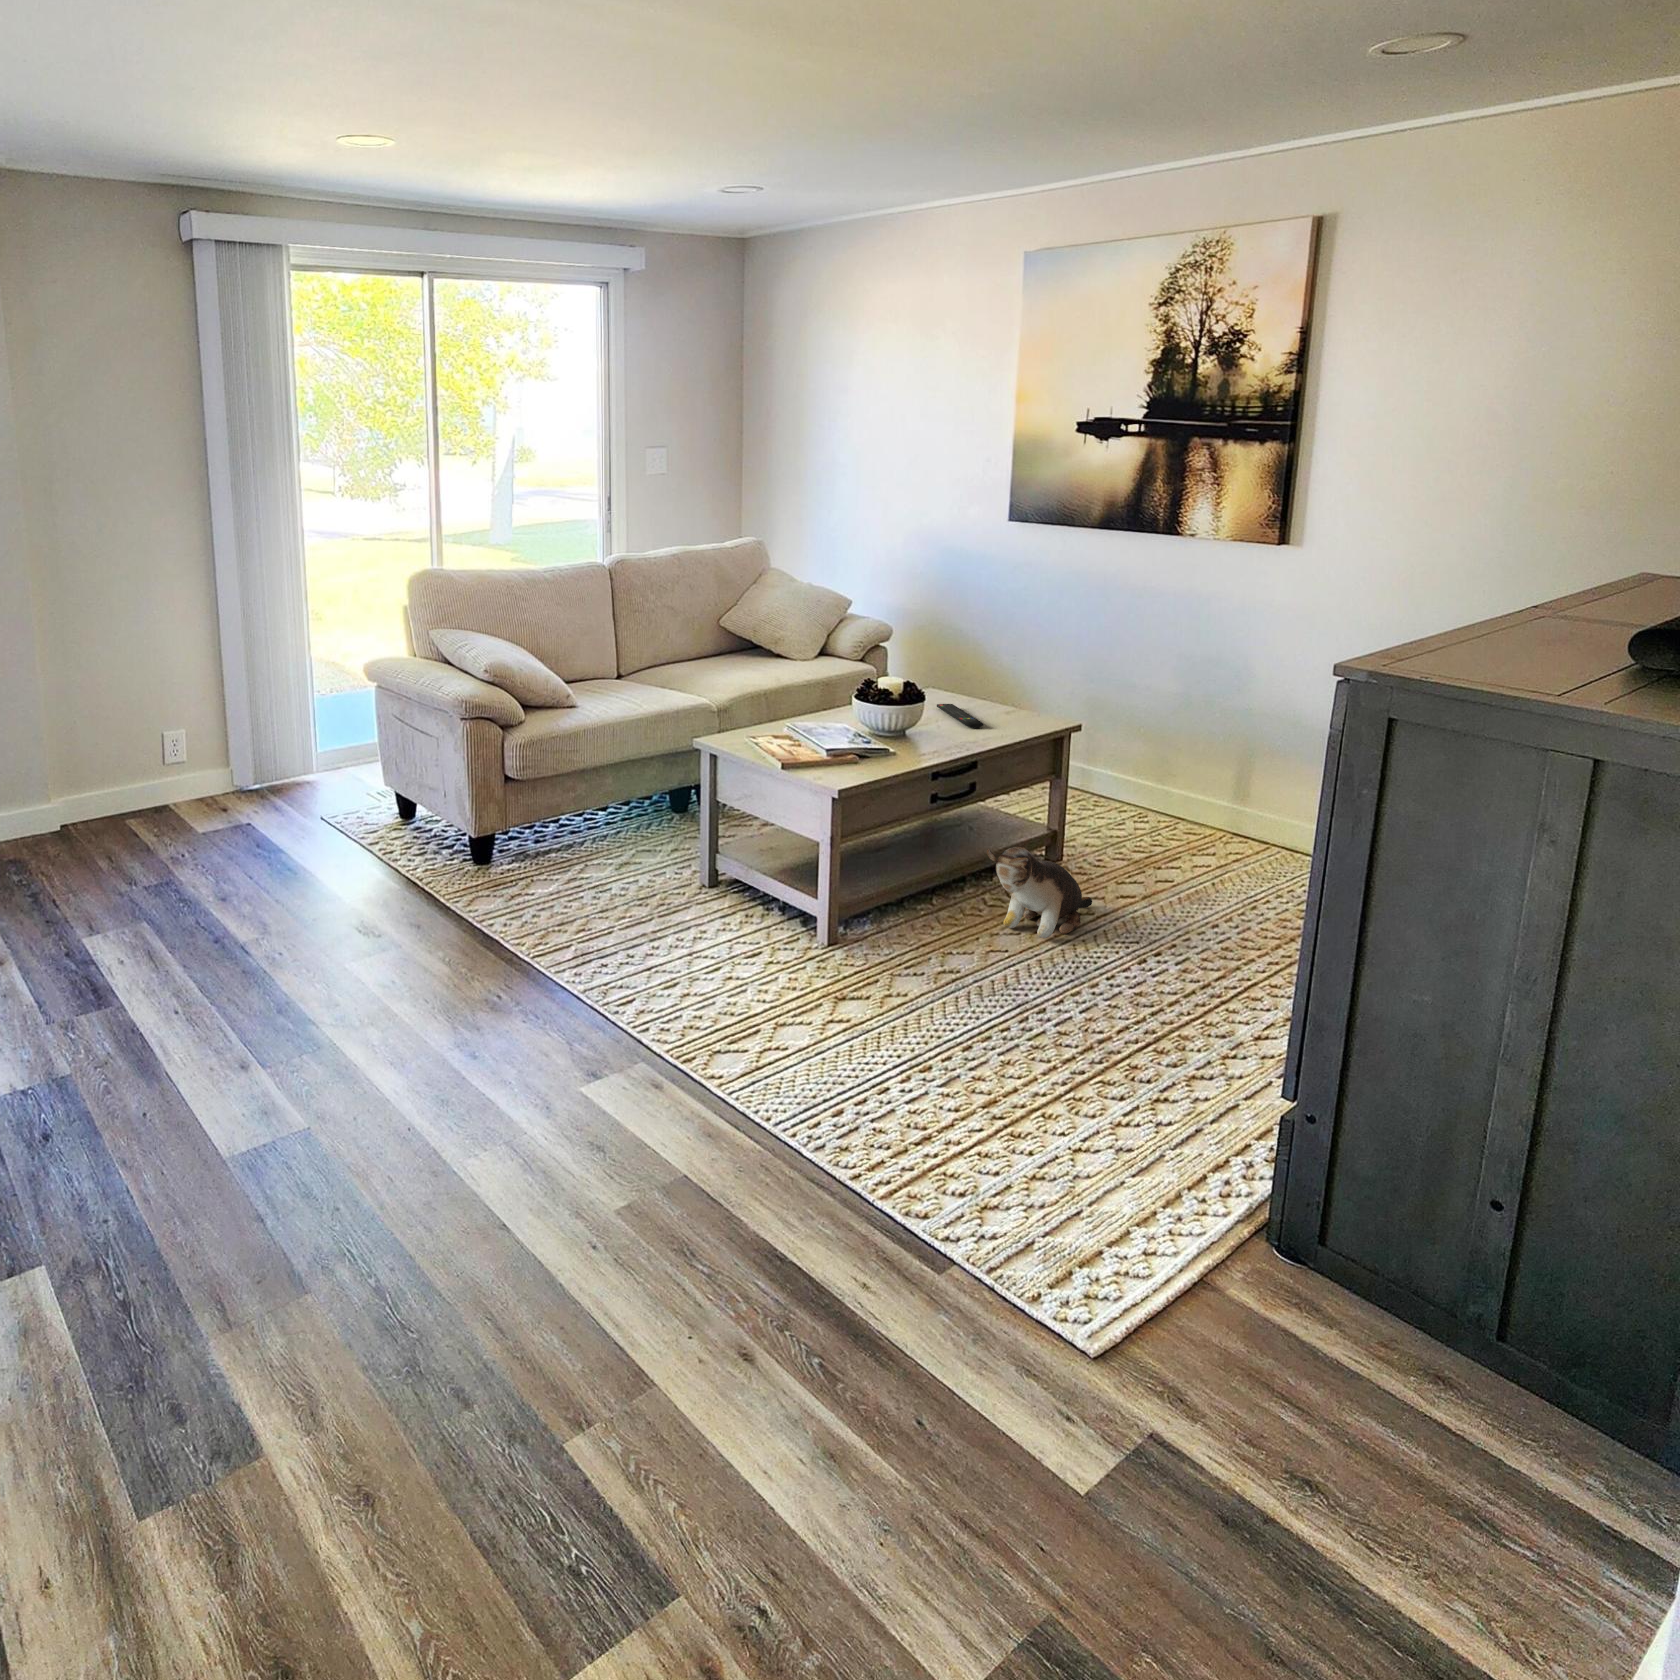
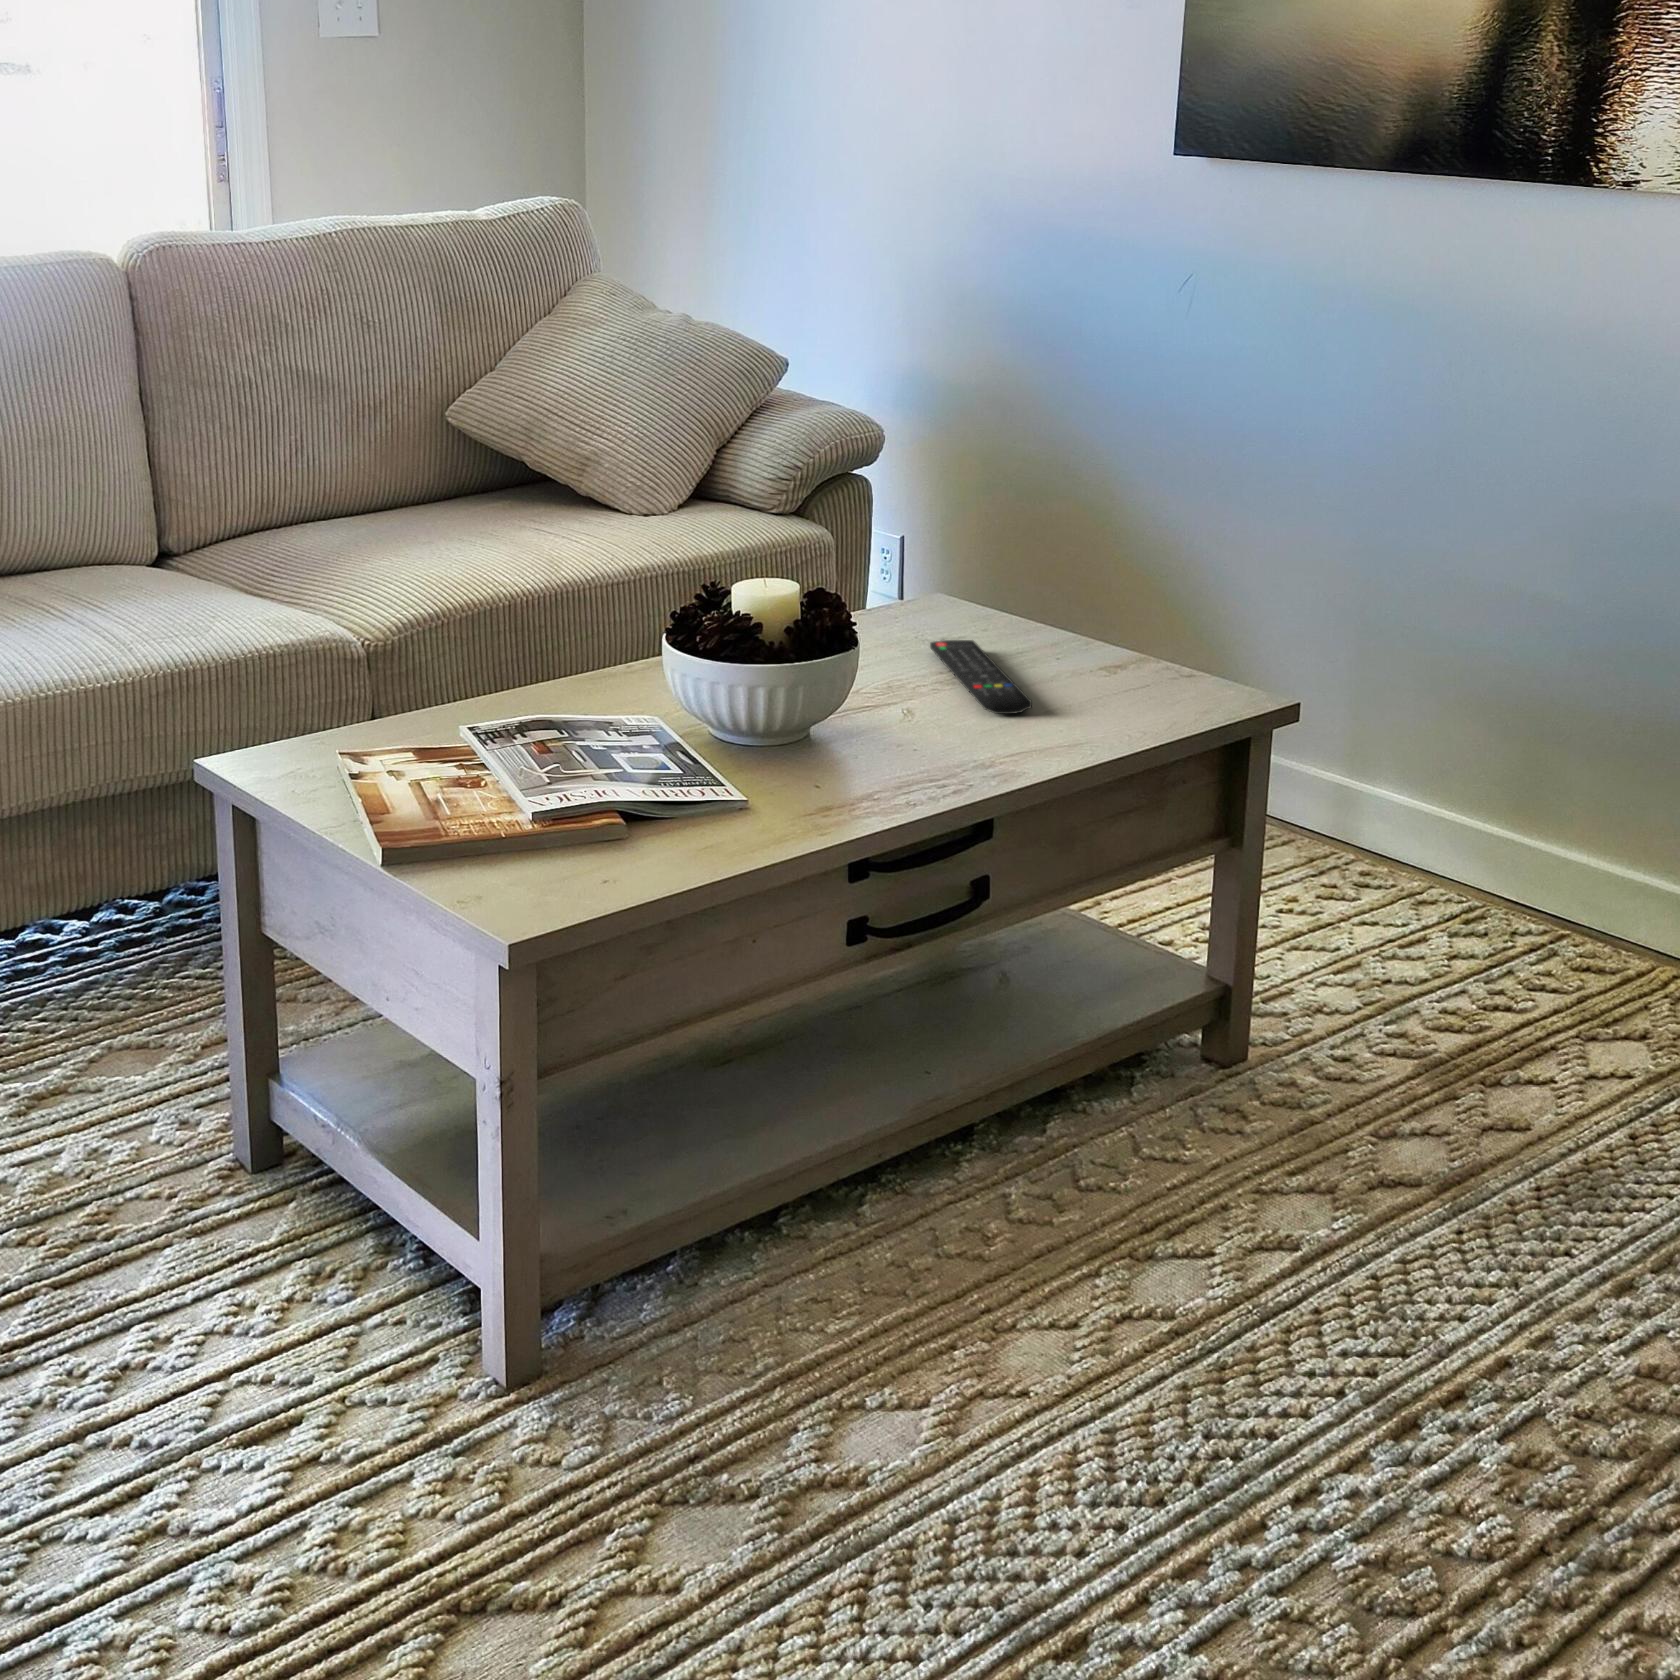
plush toy: present [987,847,1092,938] -> none [975,1086,1302,1344]

